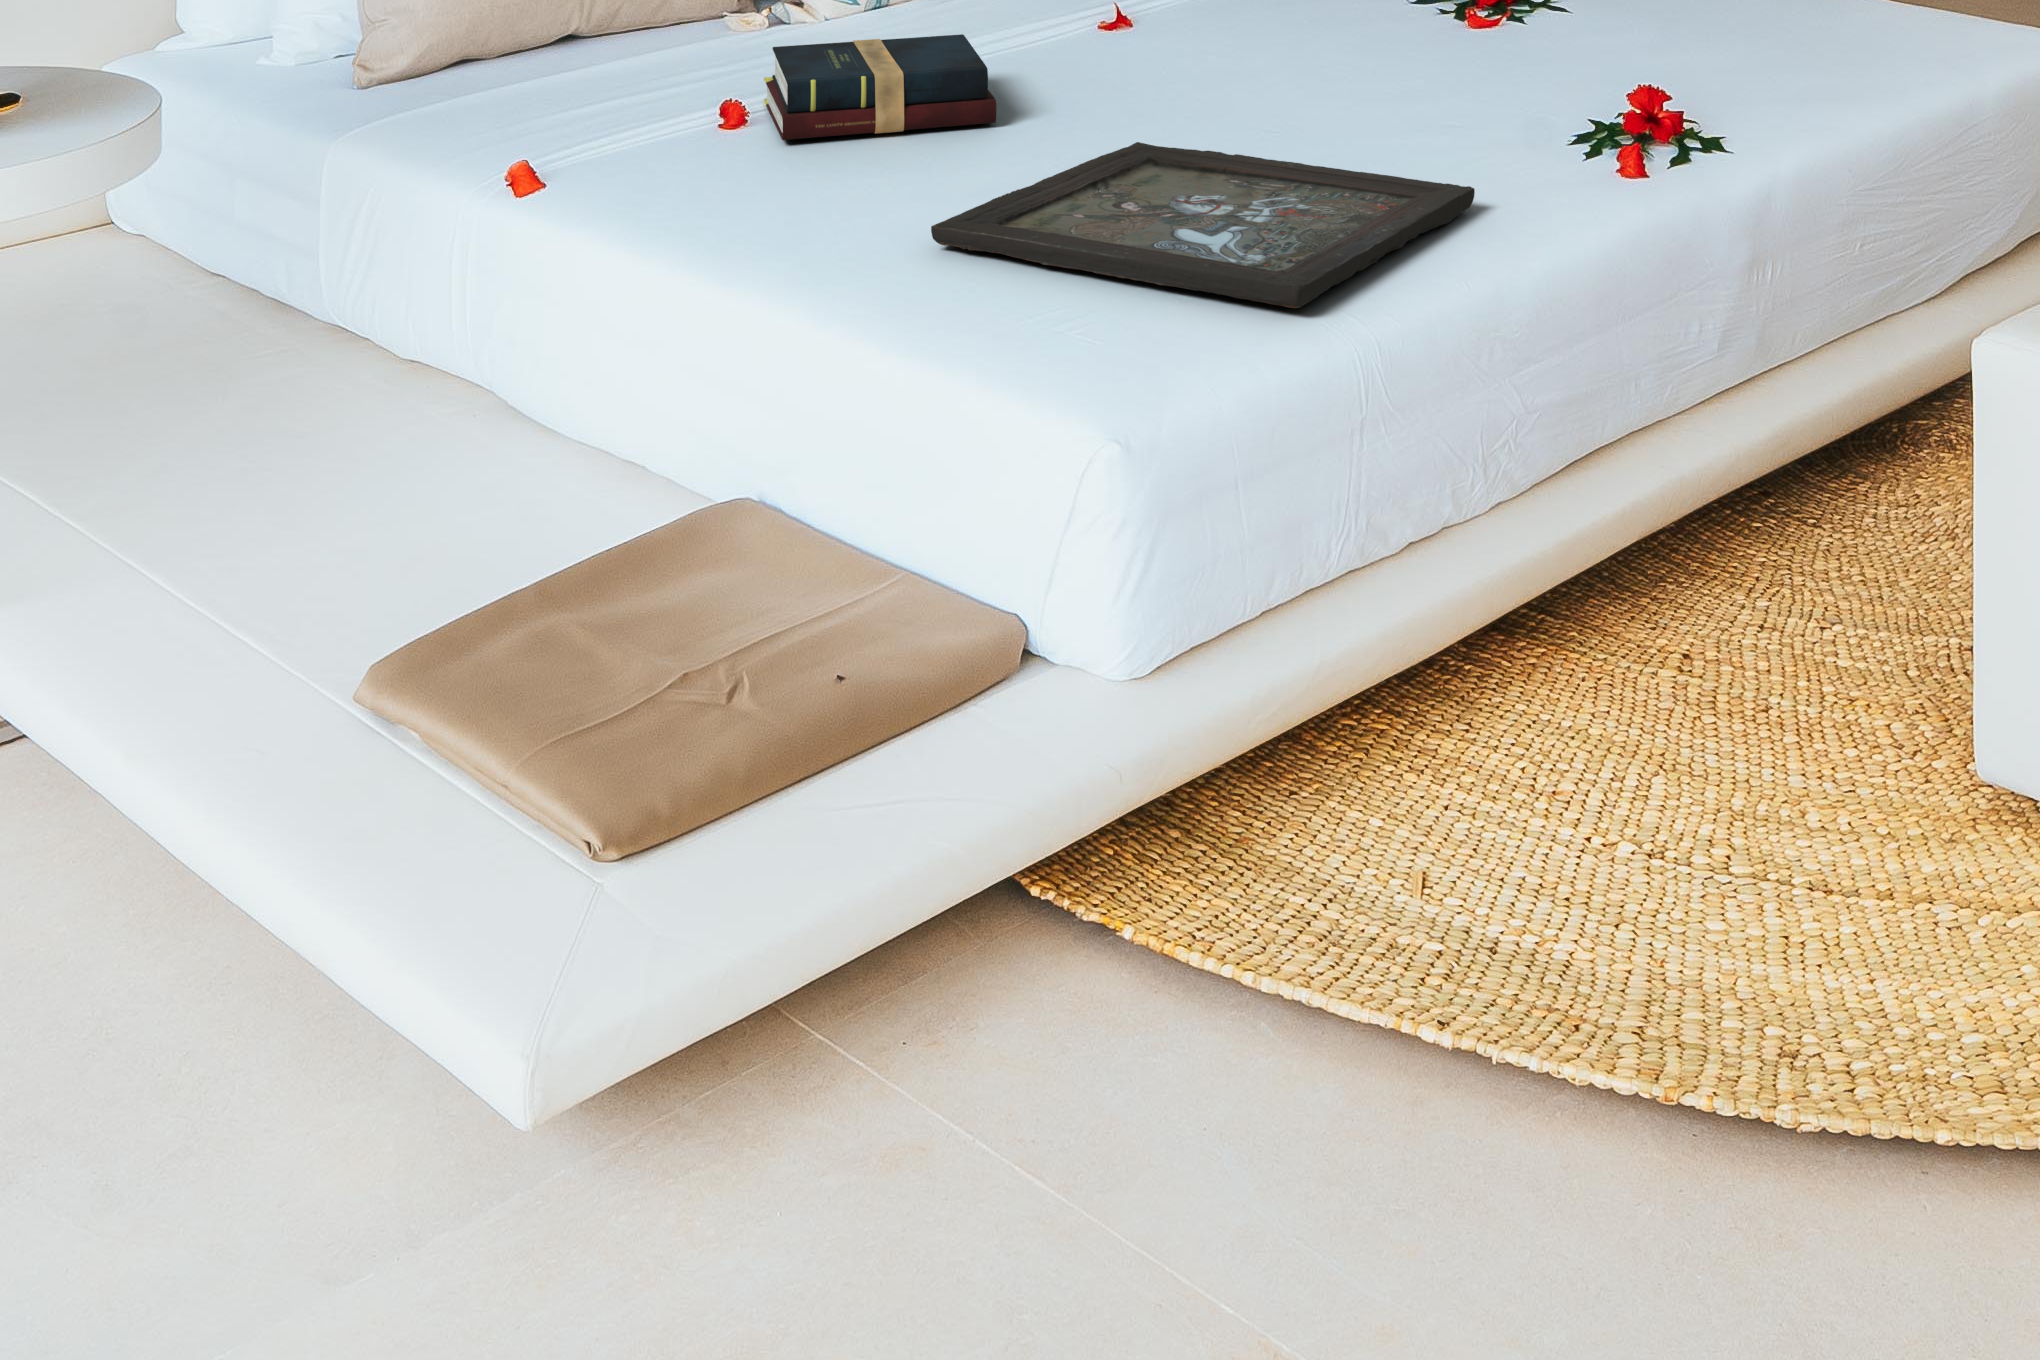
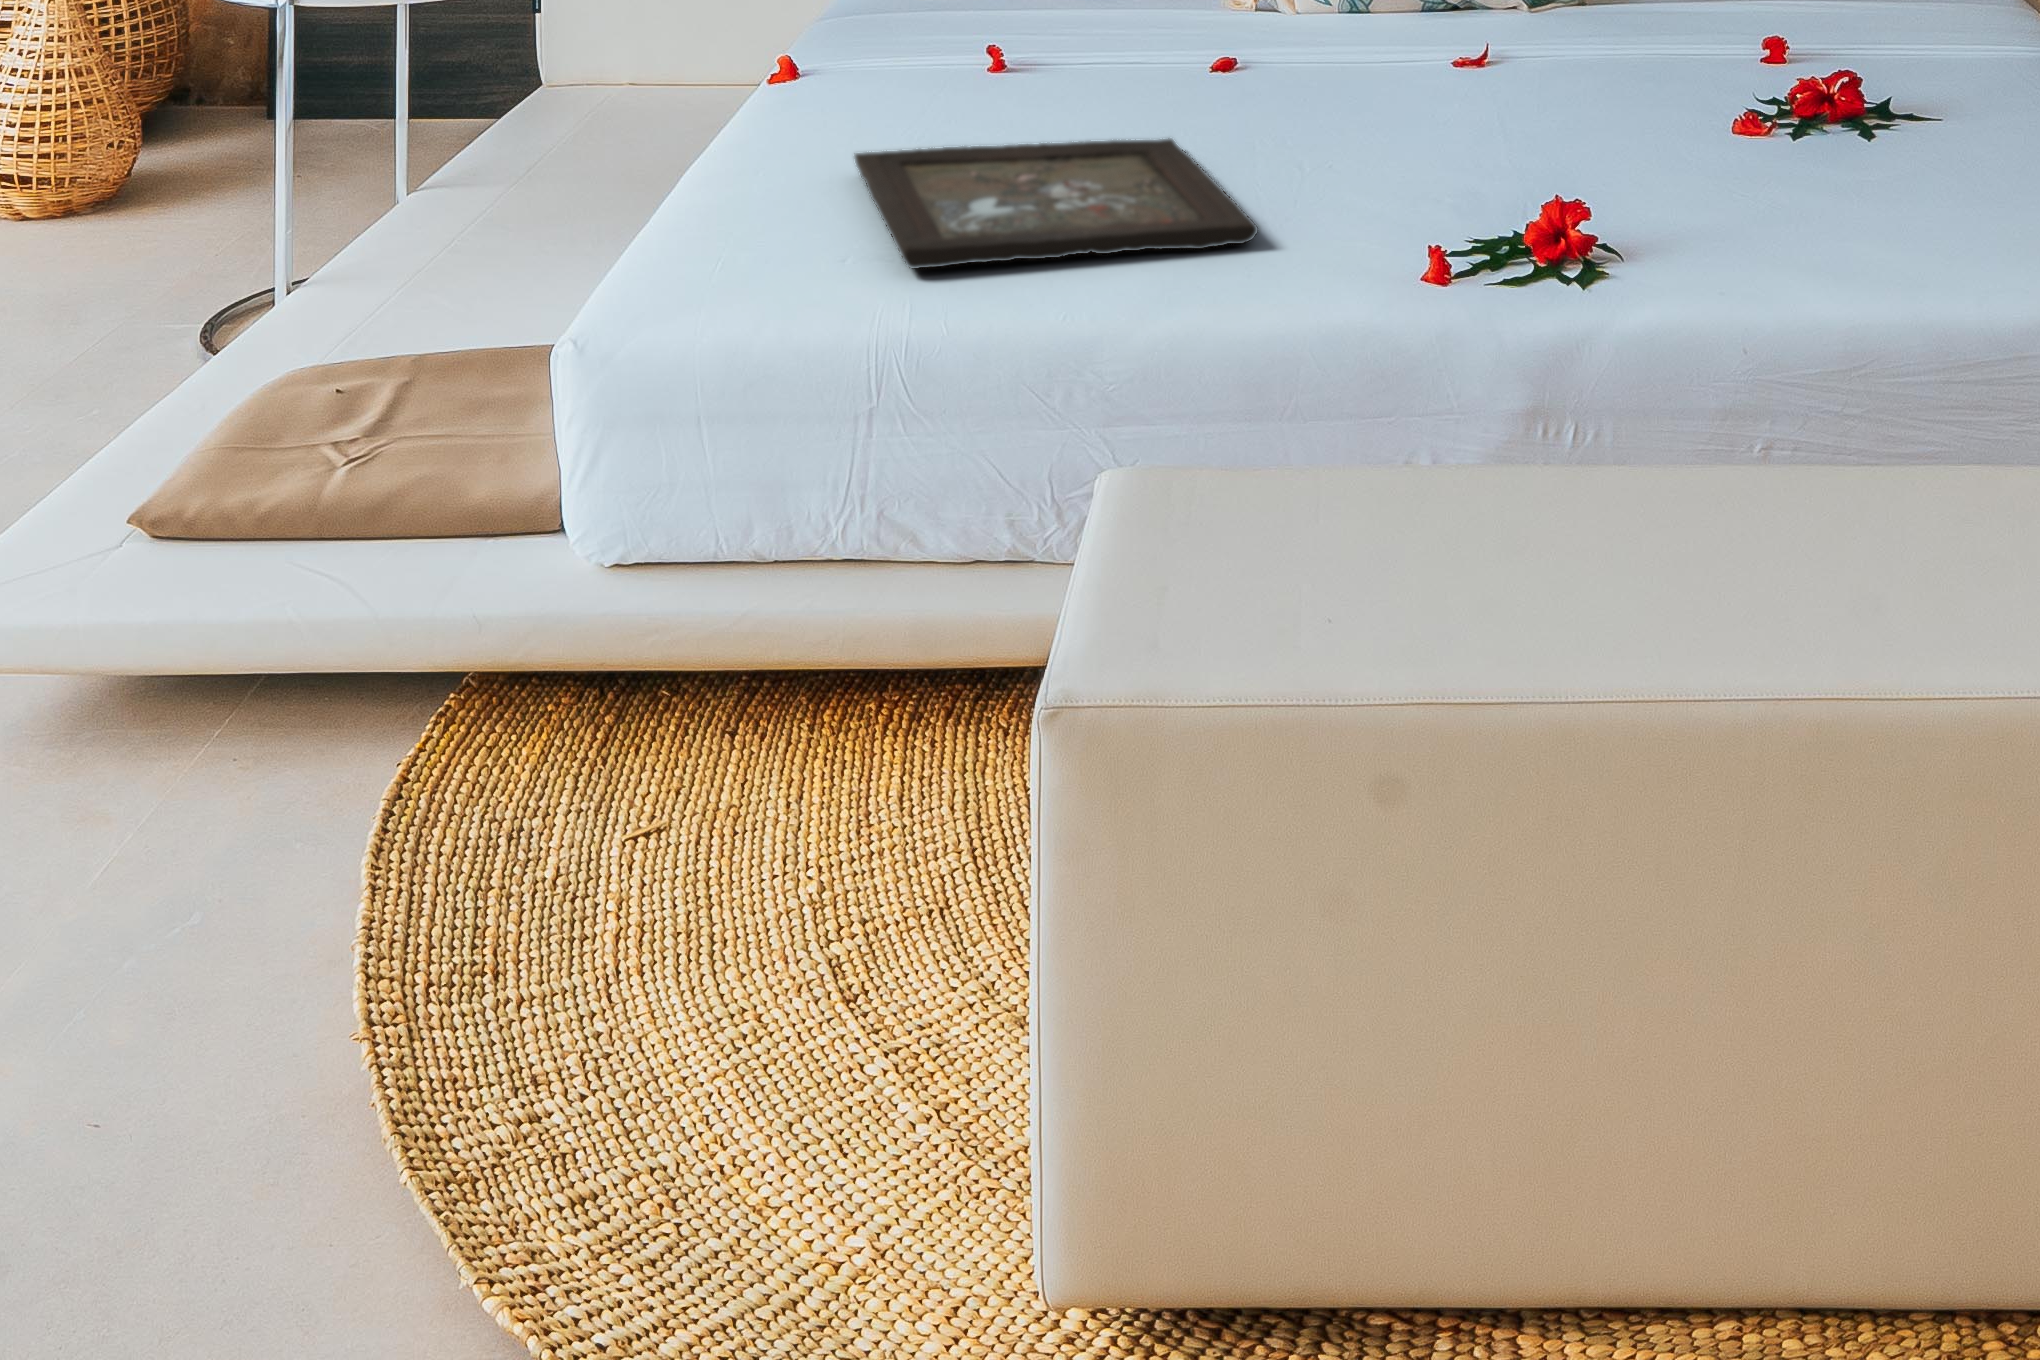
hardback book: present [764,34,996,140] -> none [983,11,1221,105]

